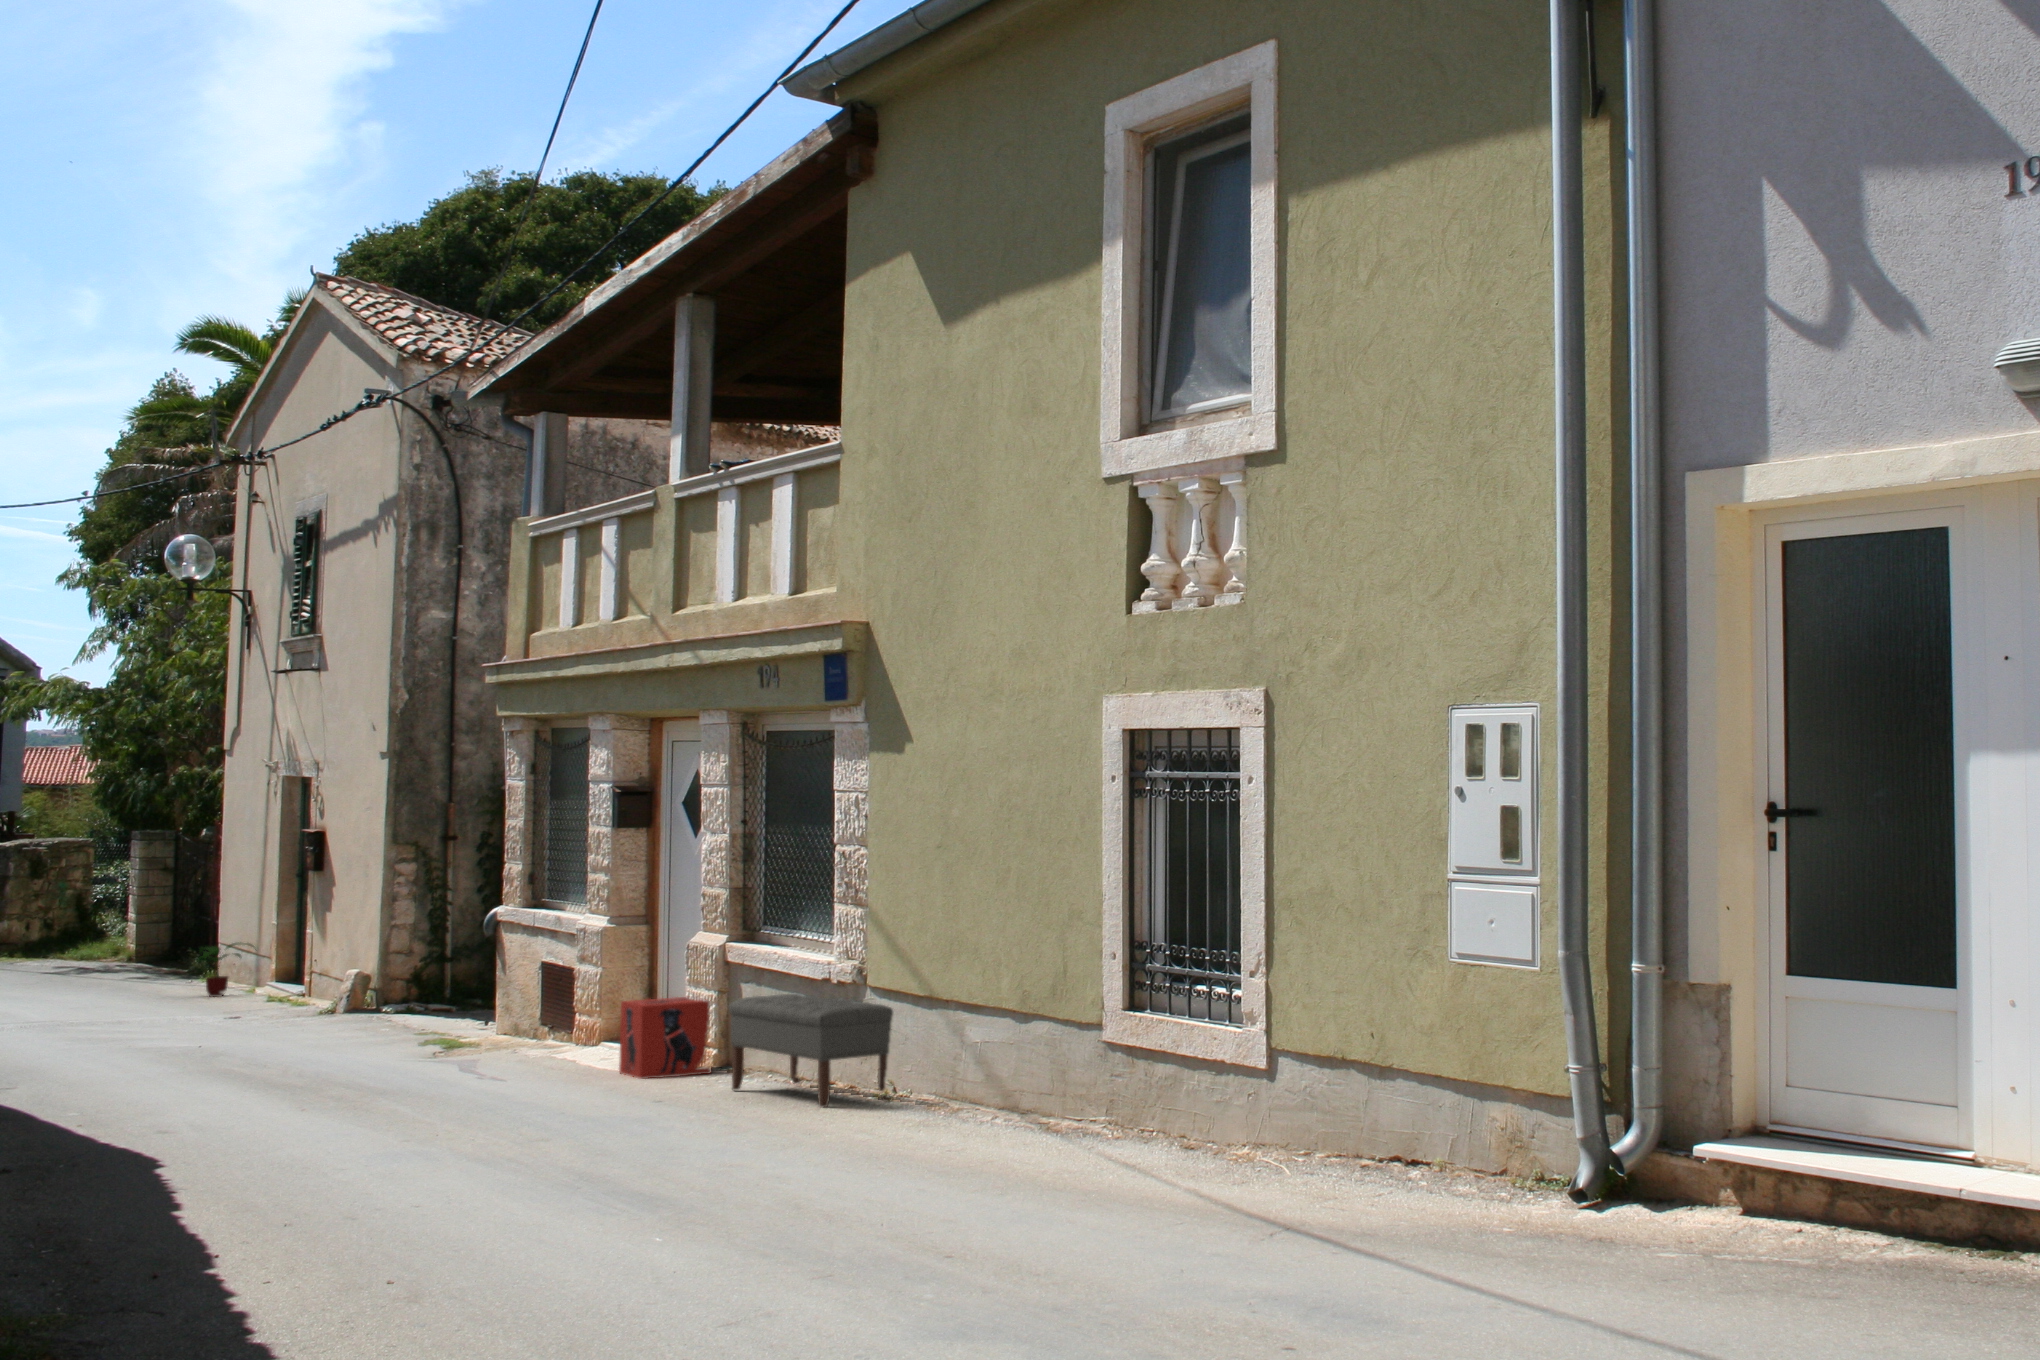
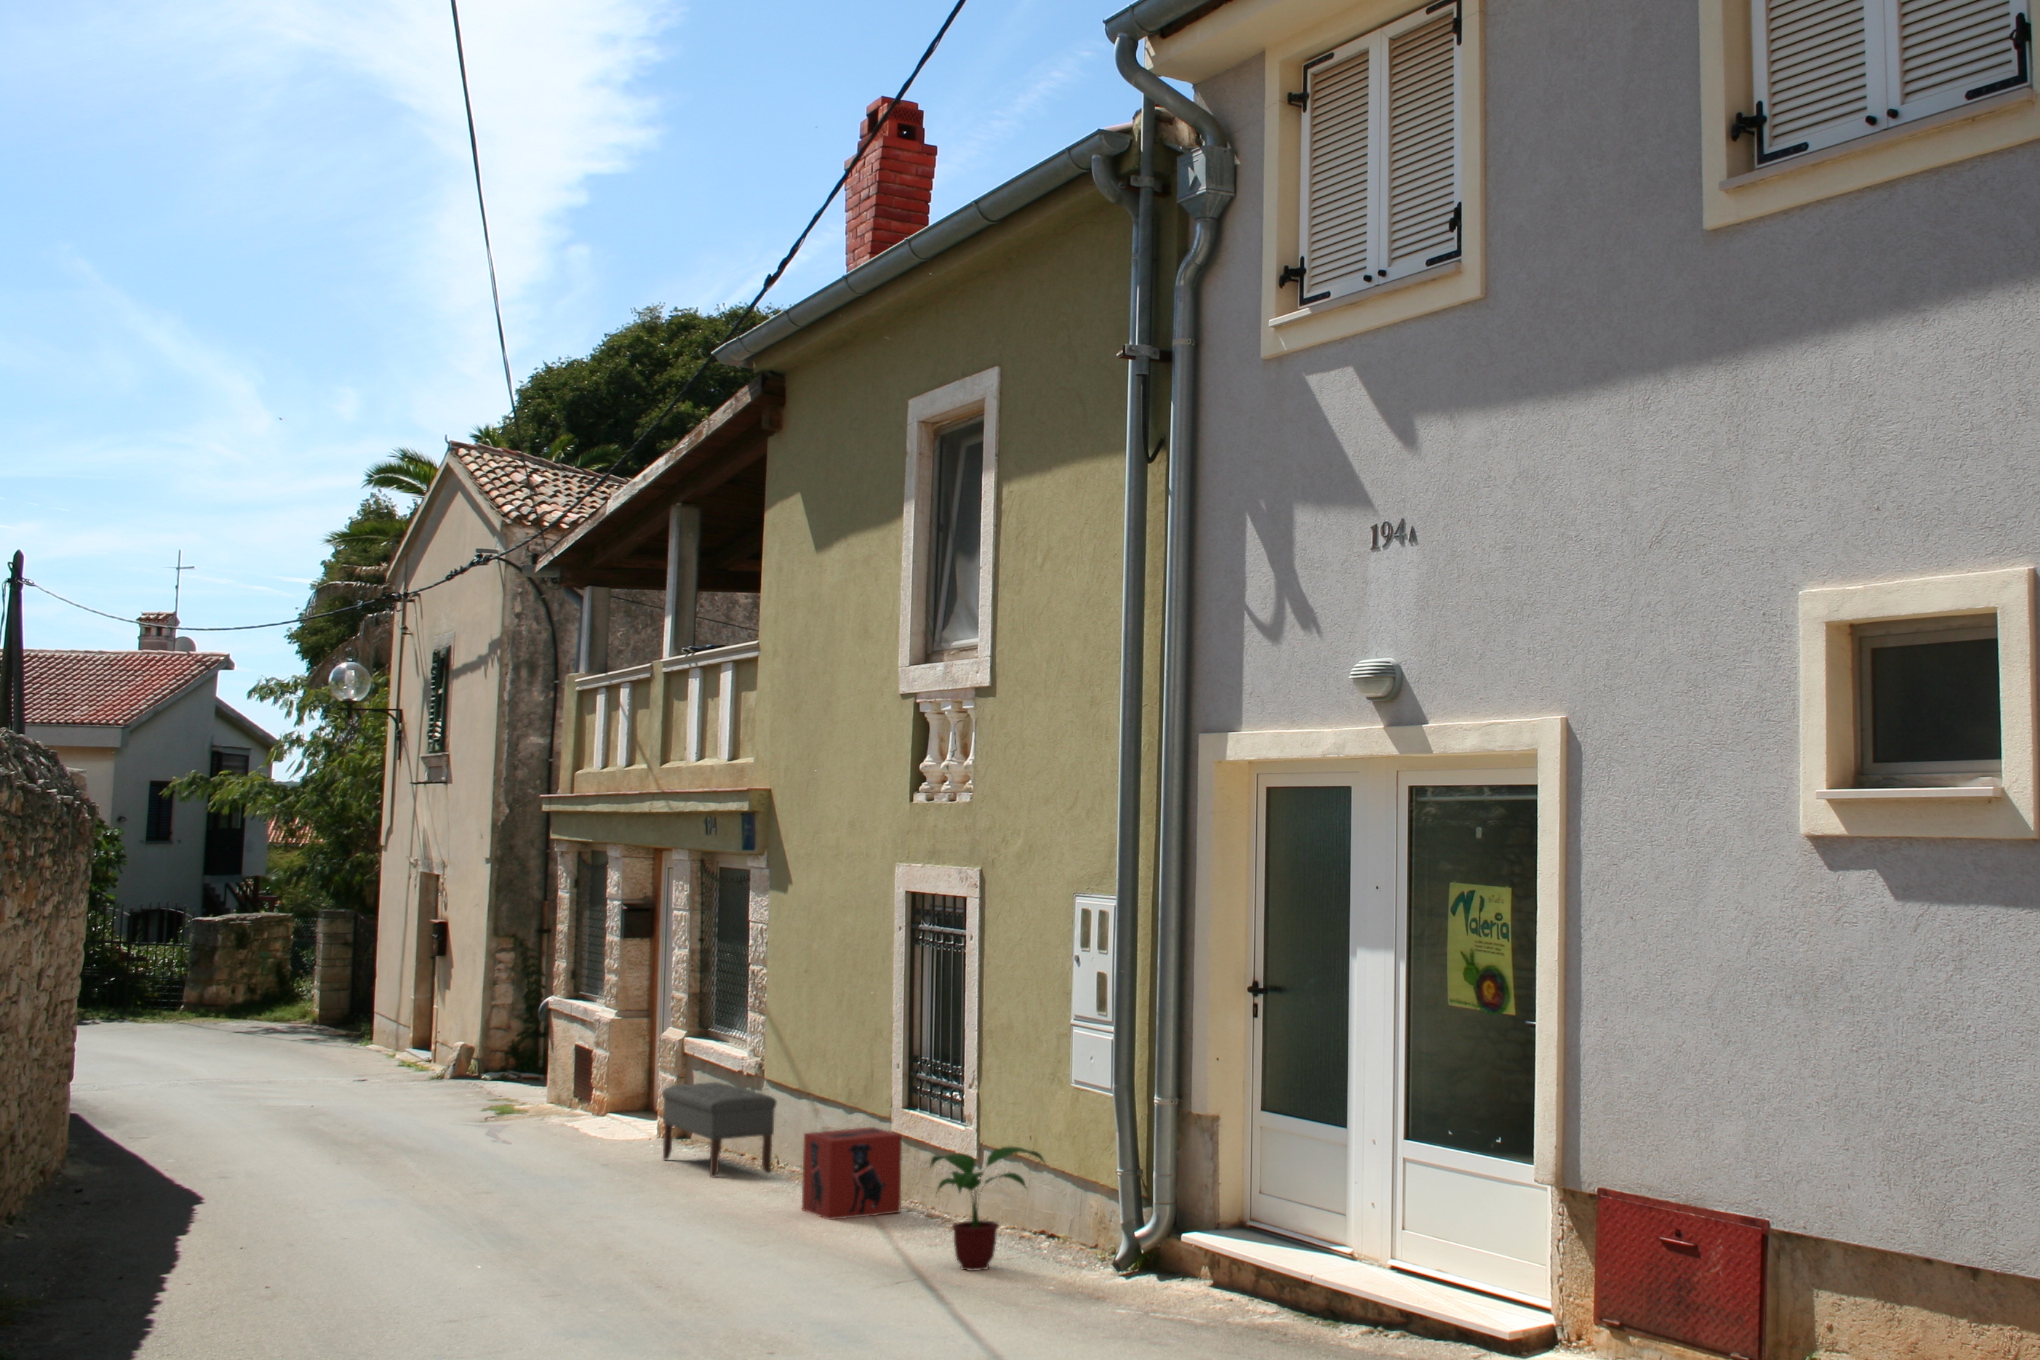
potted plant: present [200,943,253,997] -> present [931,1147,1044,1271]
storage box: present [619,997,710,1079] -> present [802,1127,902,1220]

